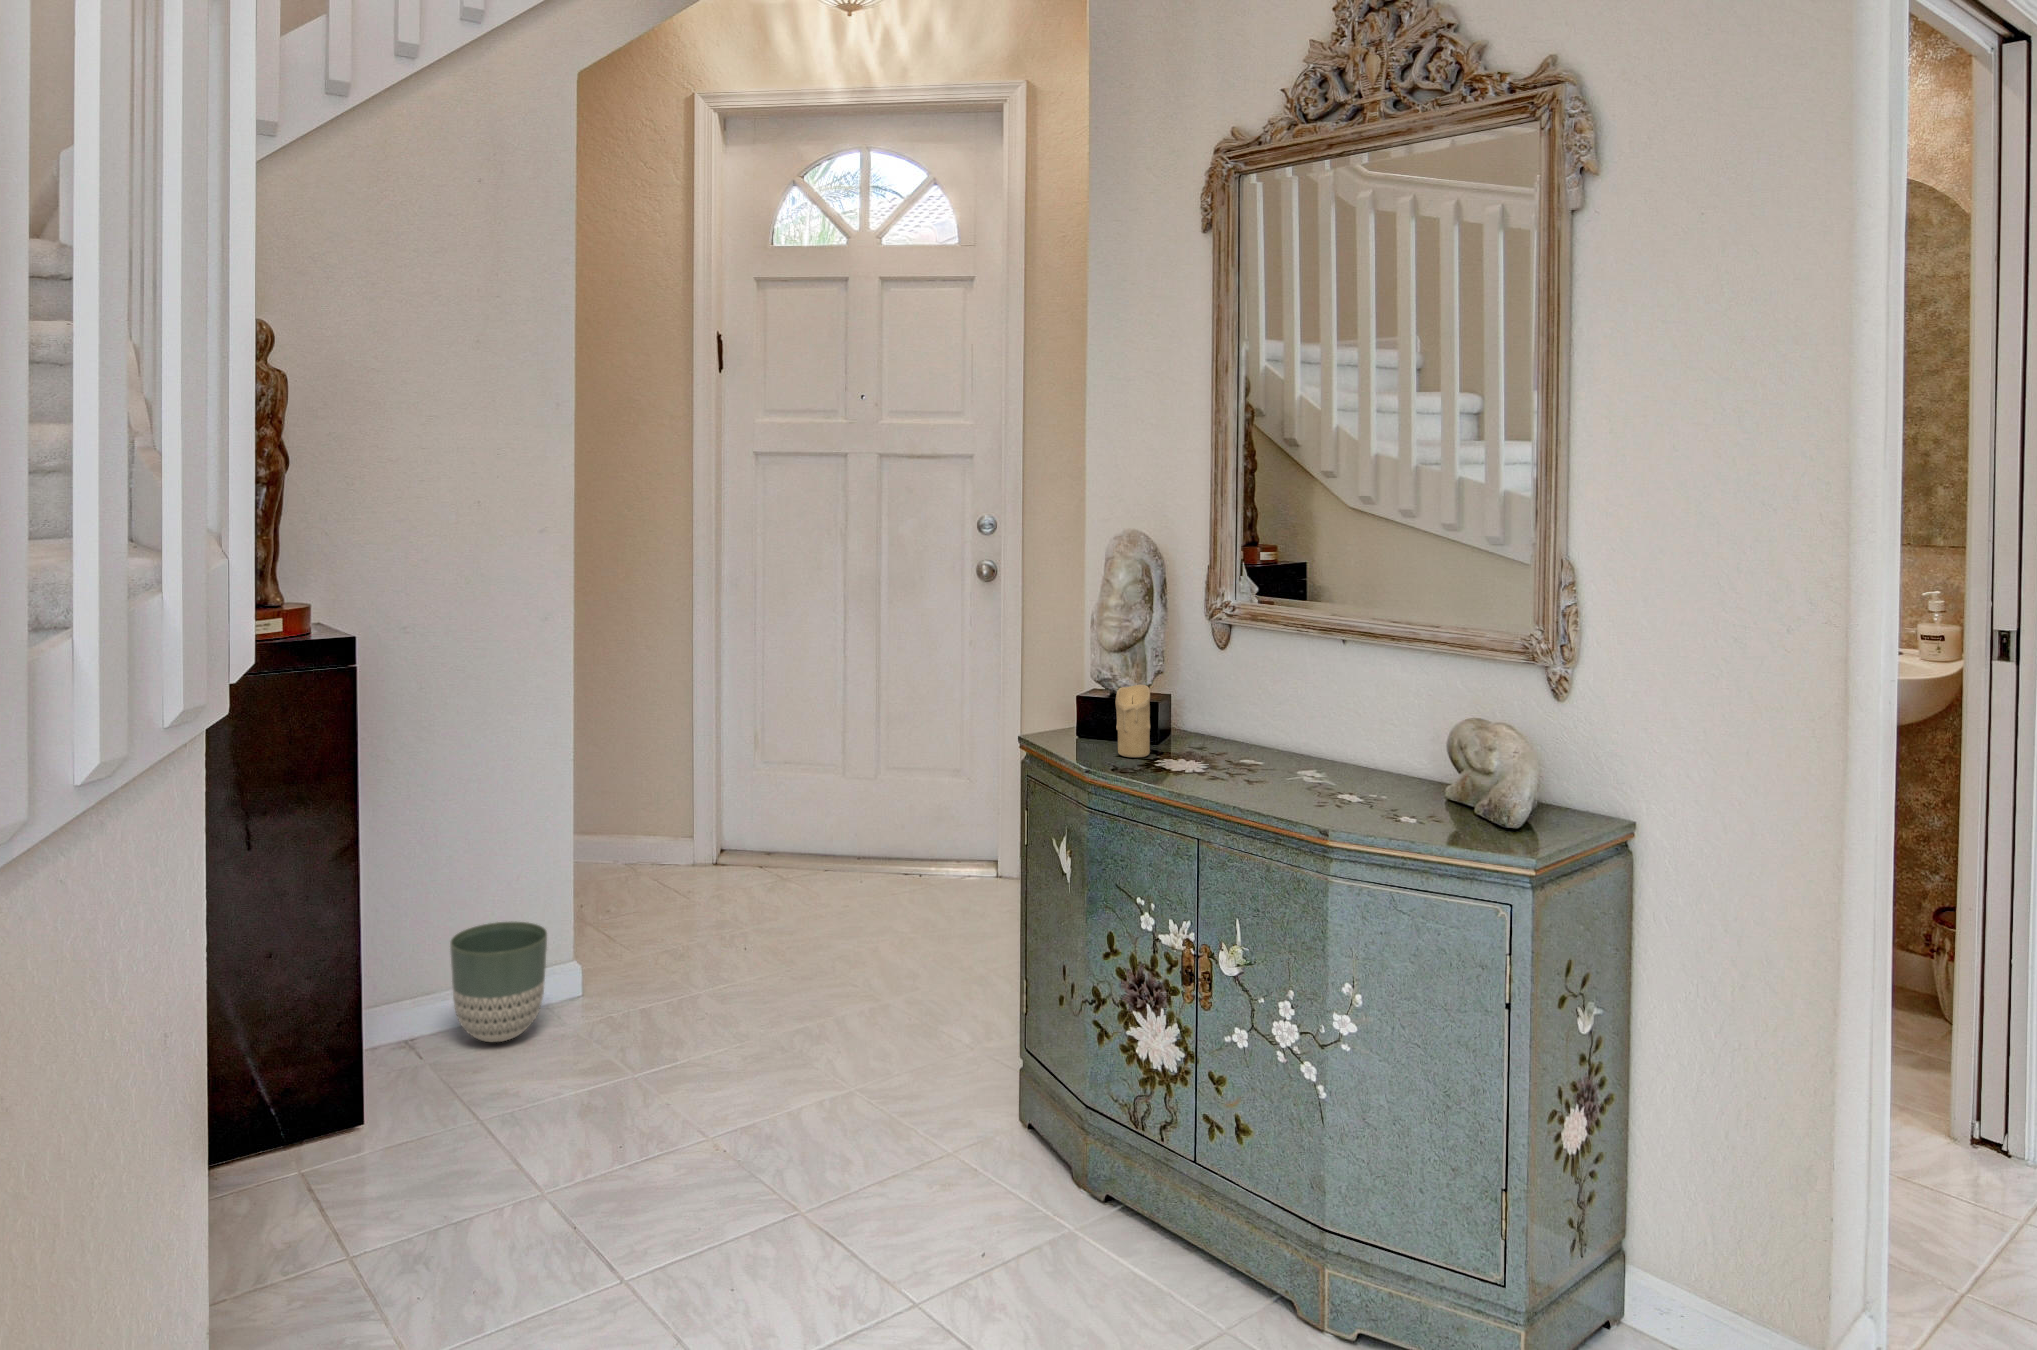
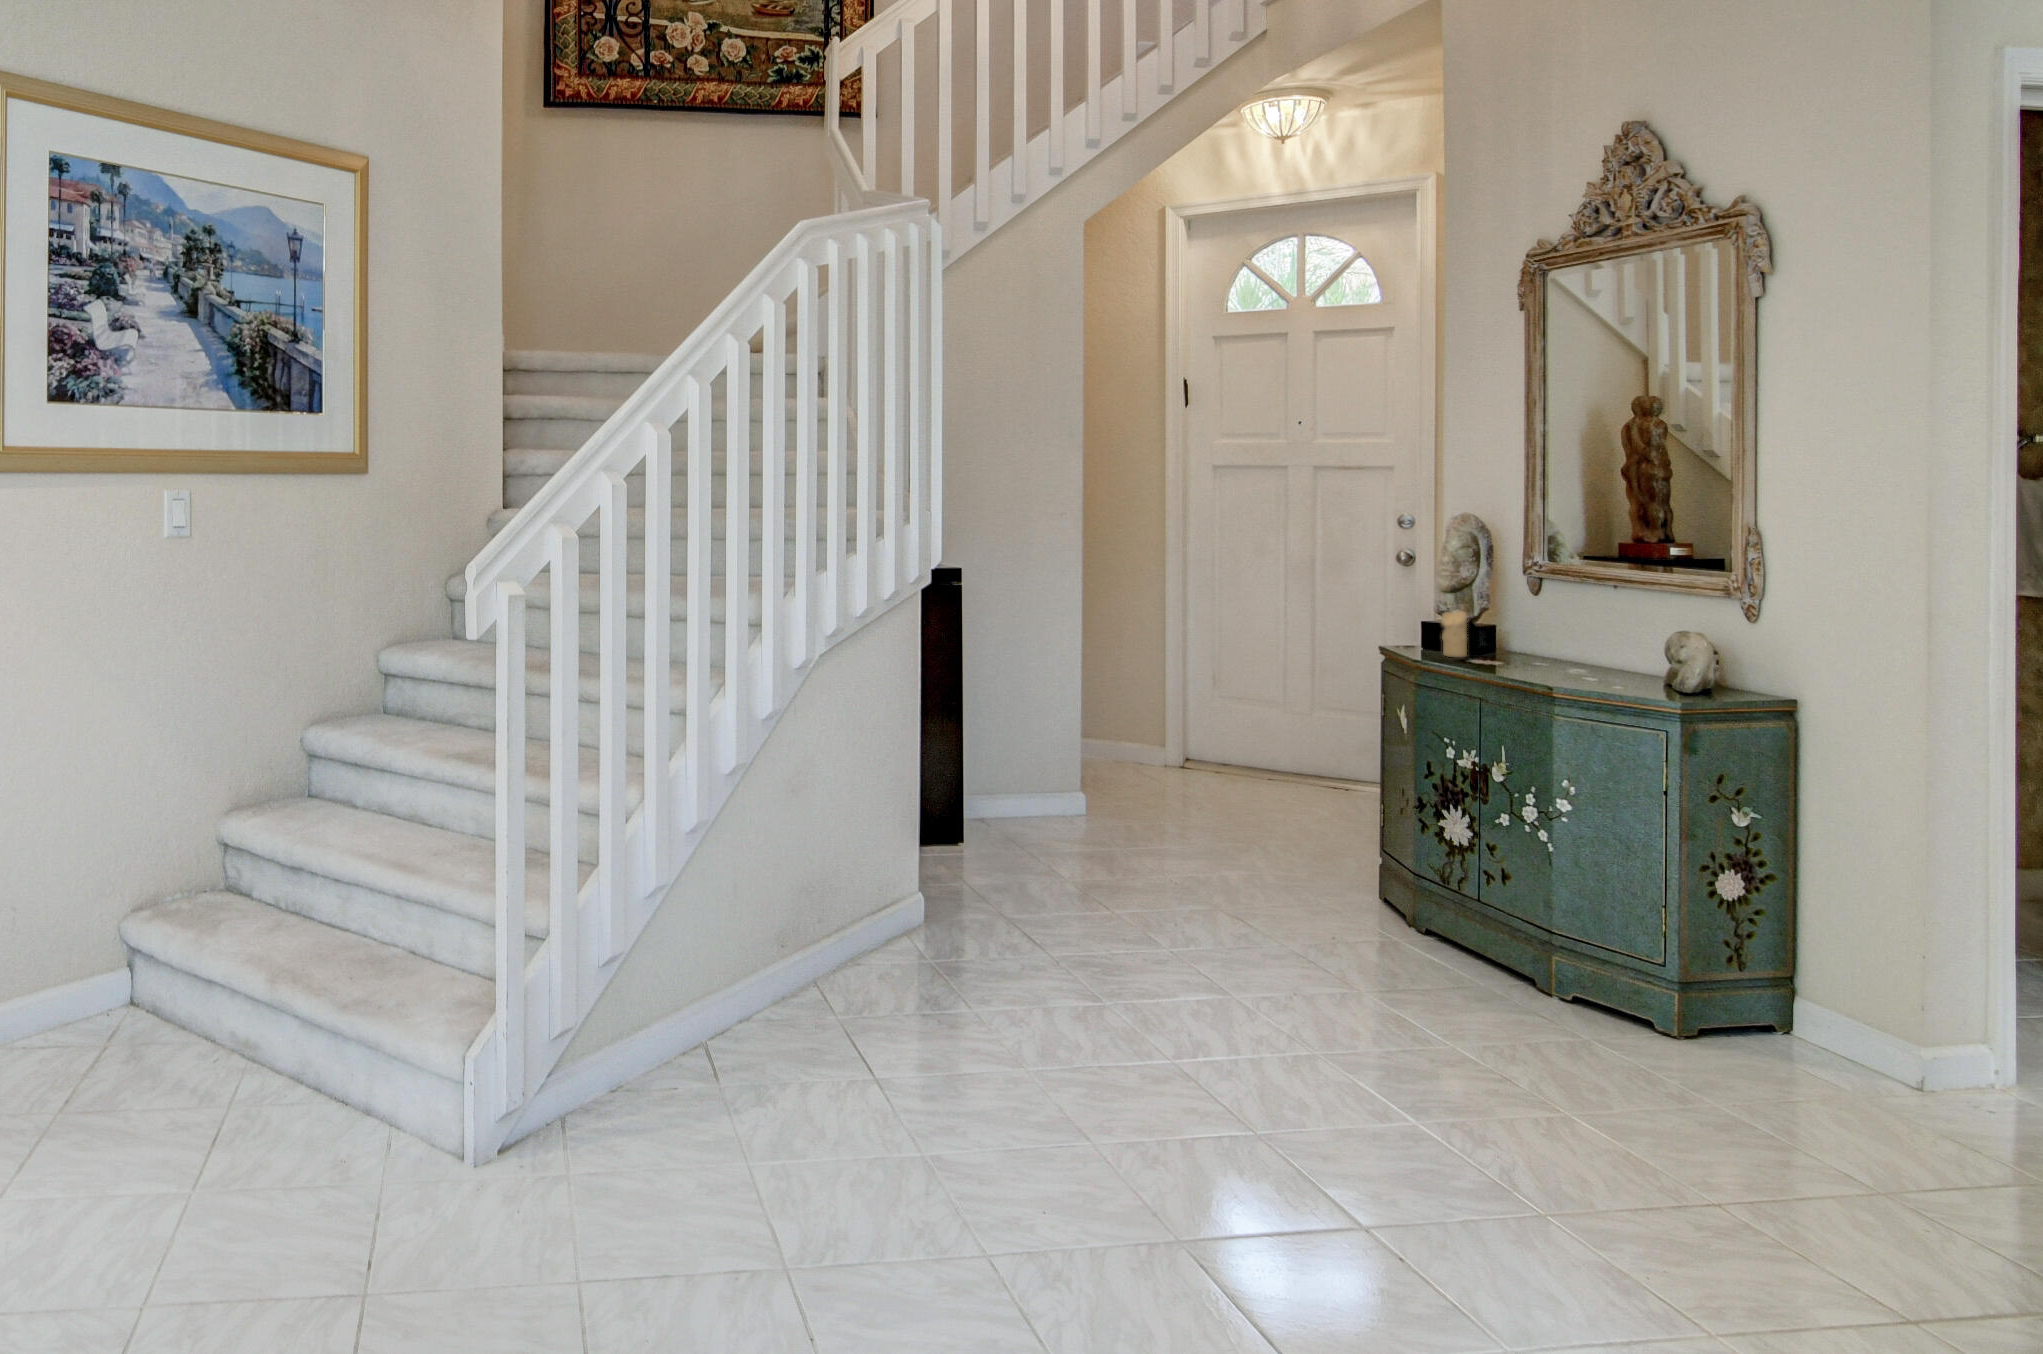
planter: present [450,922,547,1042] -> none [1005,753,1064,822]

